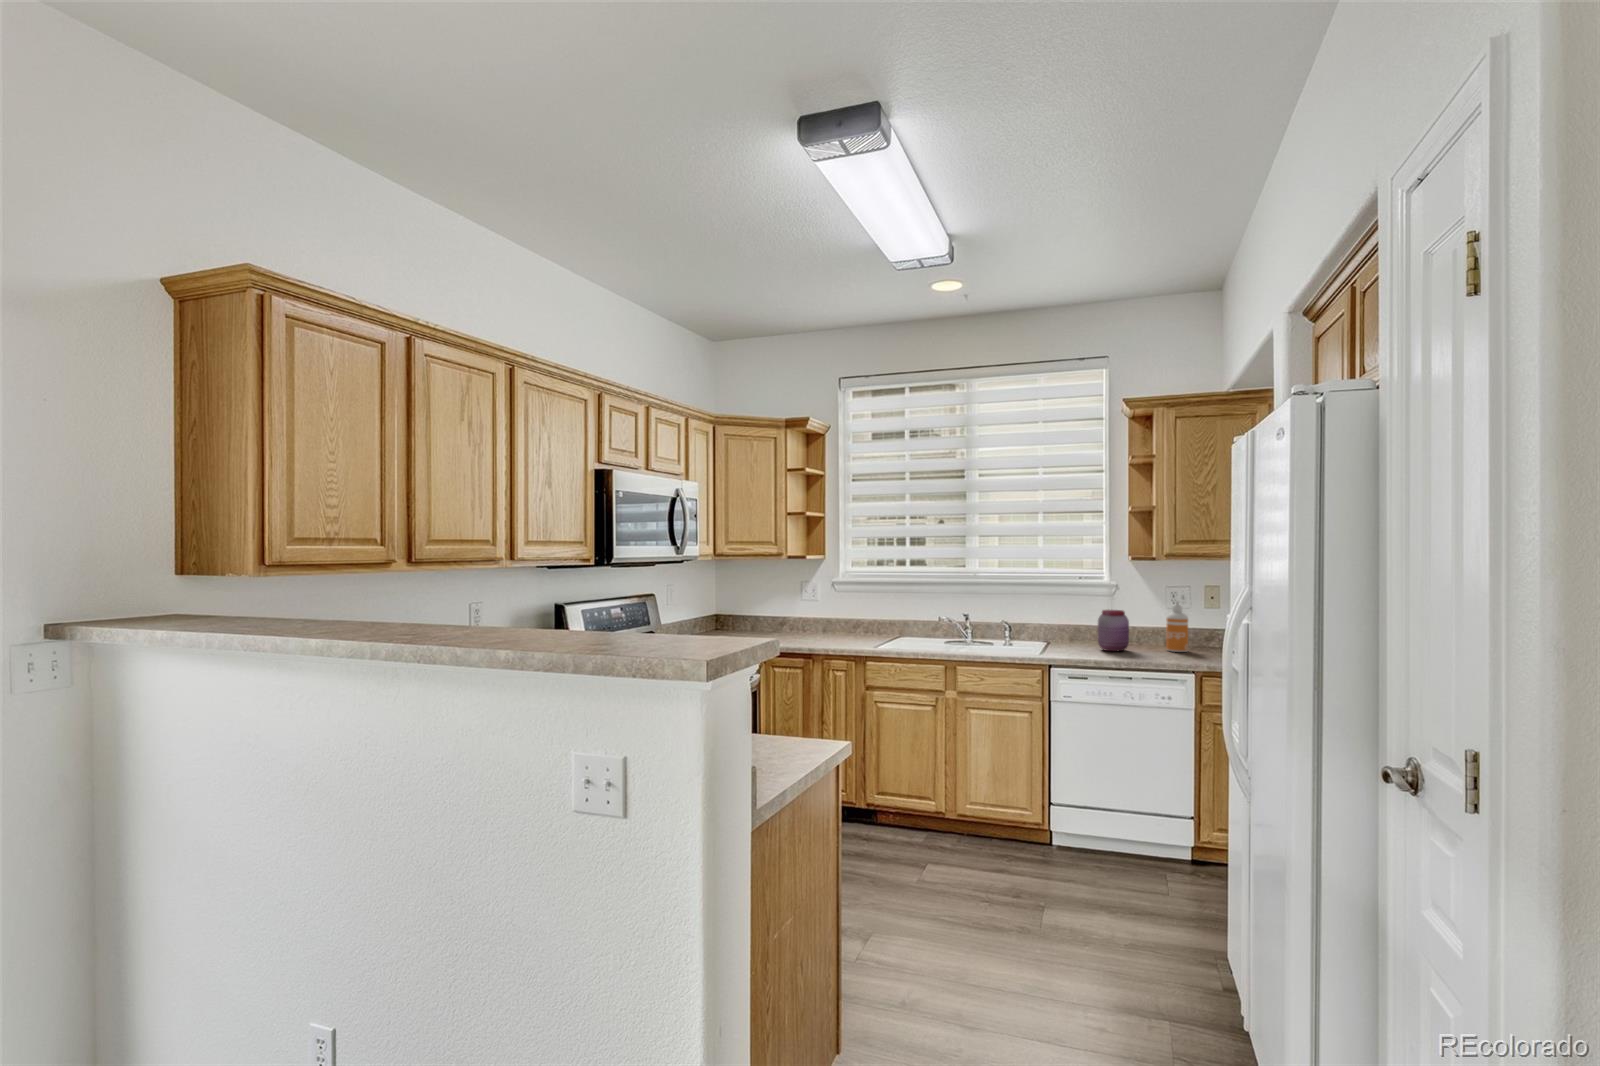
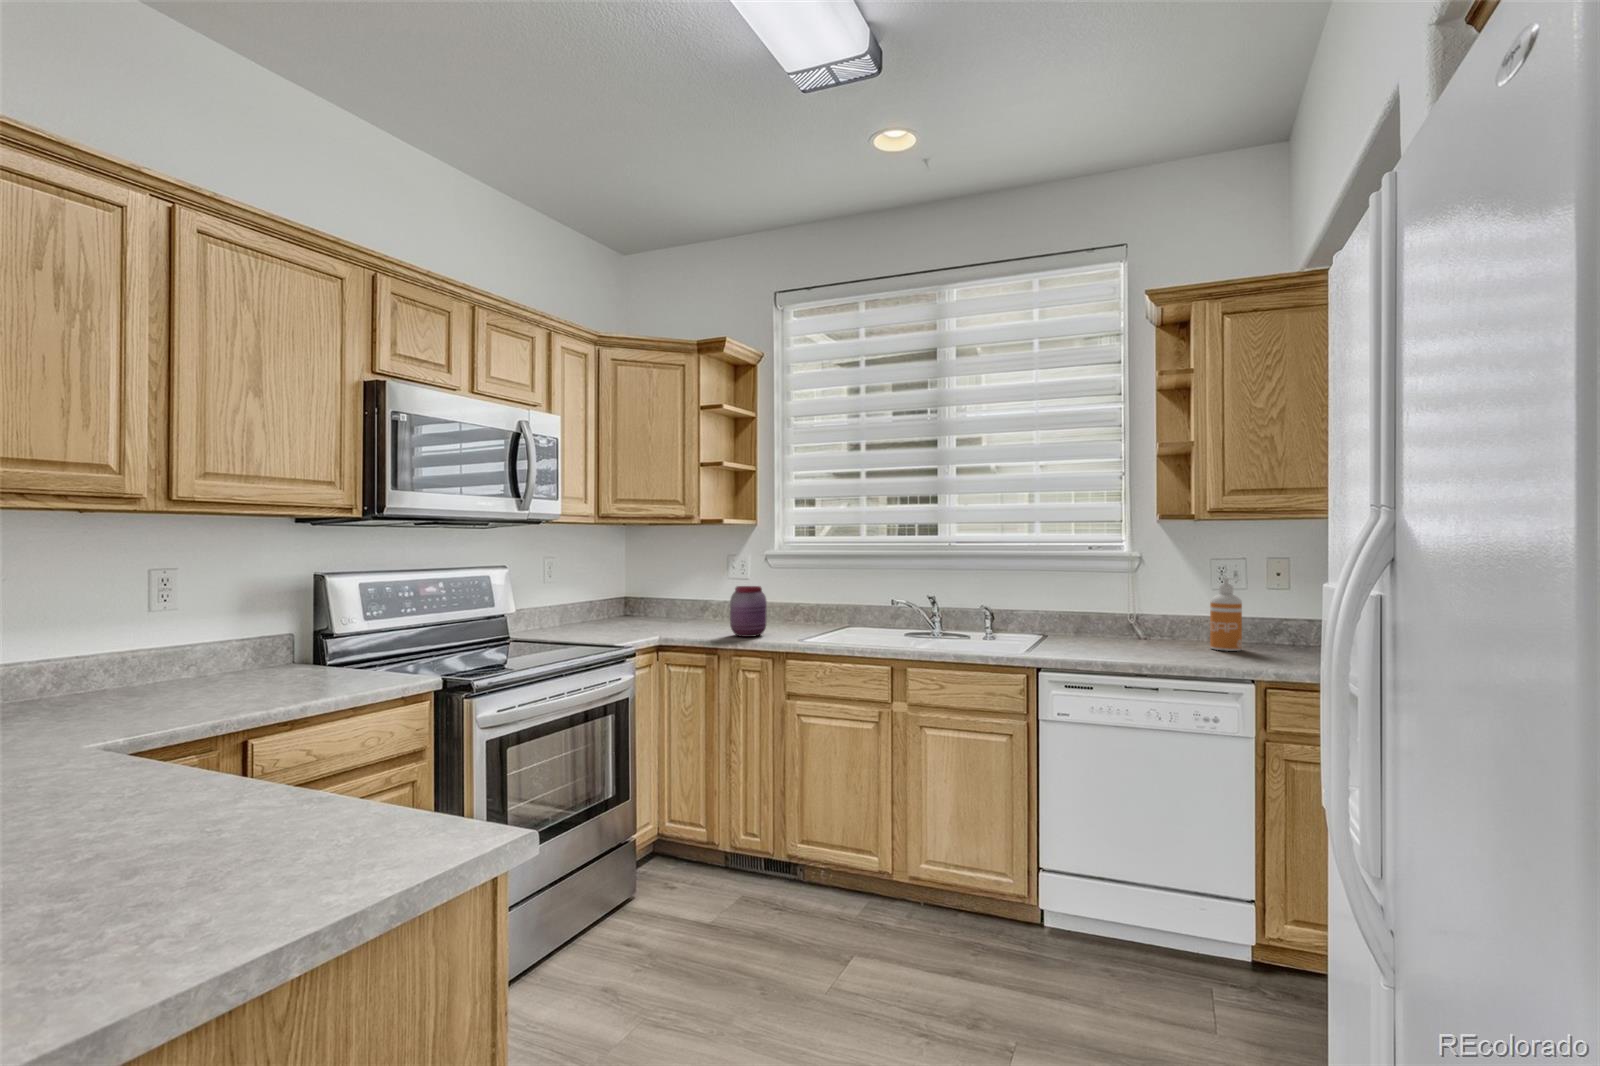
jar: present [1098,610,1129,651] -> present [730,586,767,637]

